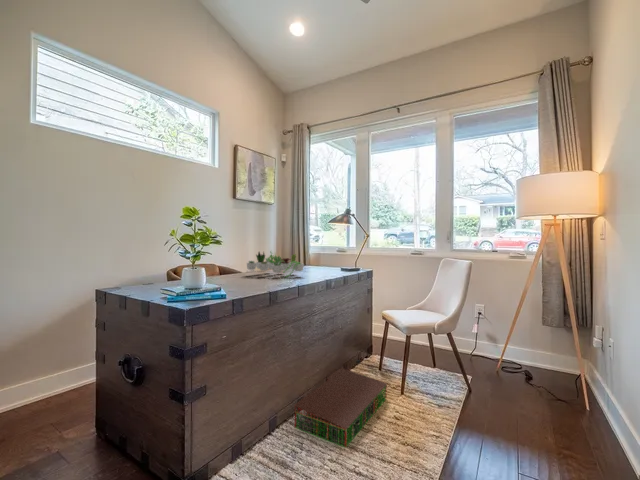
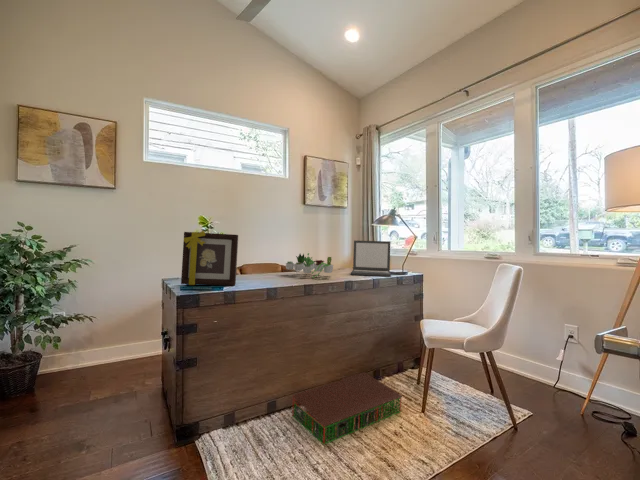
picture frame: none [163,227,232,295] -> present [181,231,238,286]
laptop: none [304,237,348,272] -> present [351,241,391,277]

